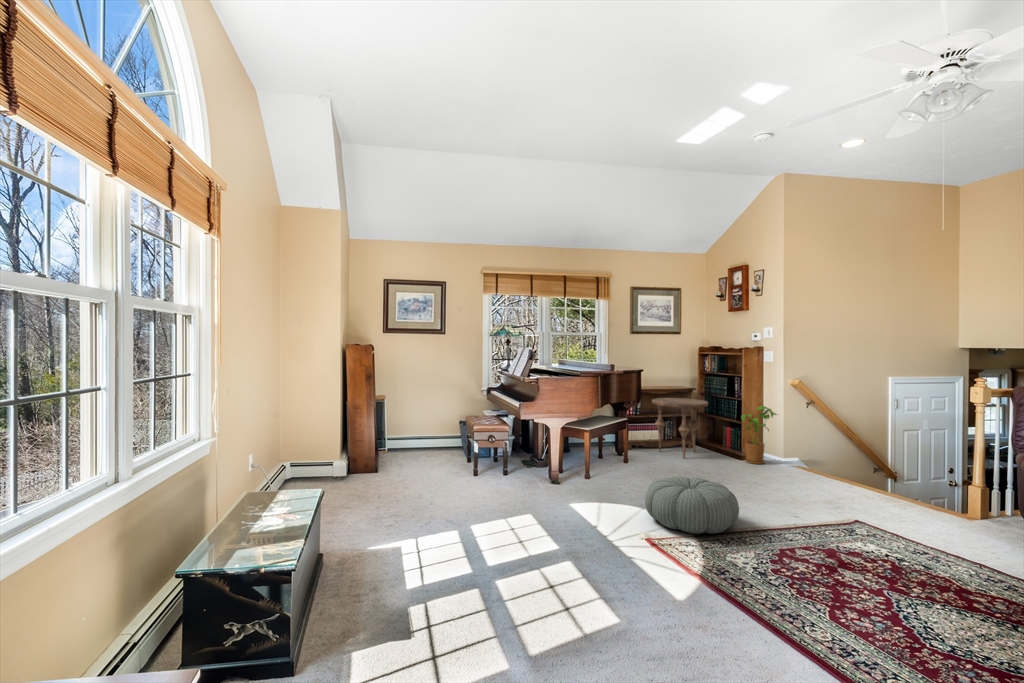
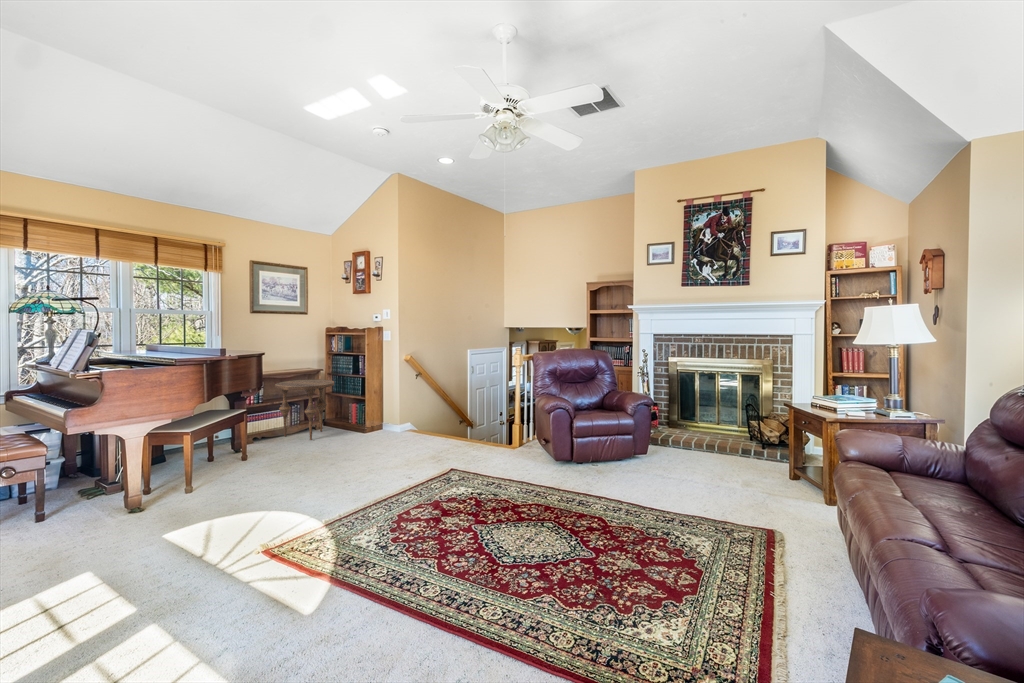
house plant: present [741,406,777,464] -> none [365,381,396,433]
pouf: present [645,476,739,534] -> none [263,463,363,526]

